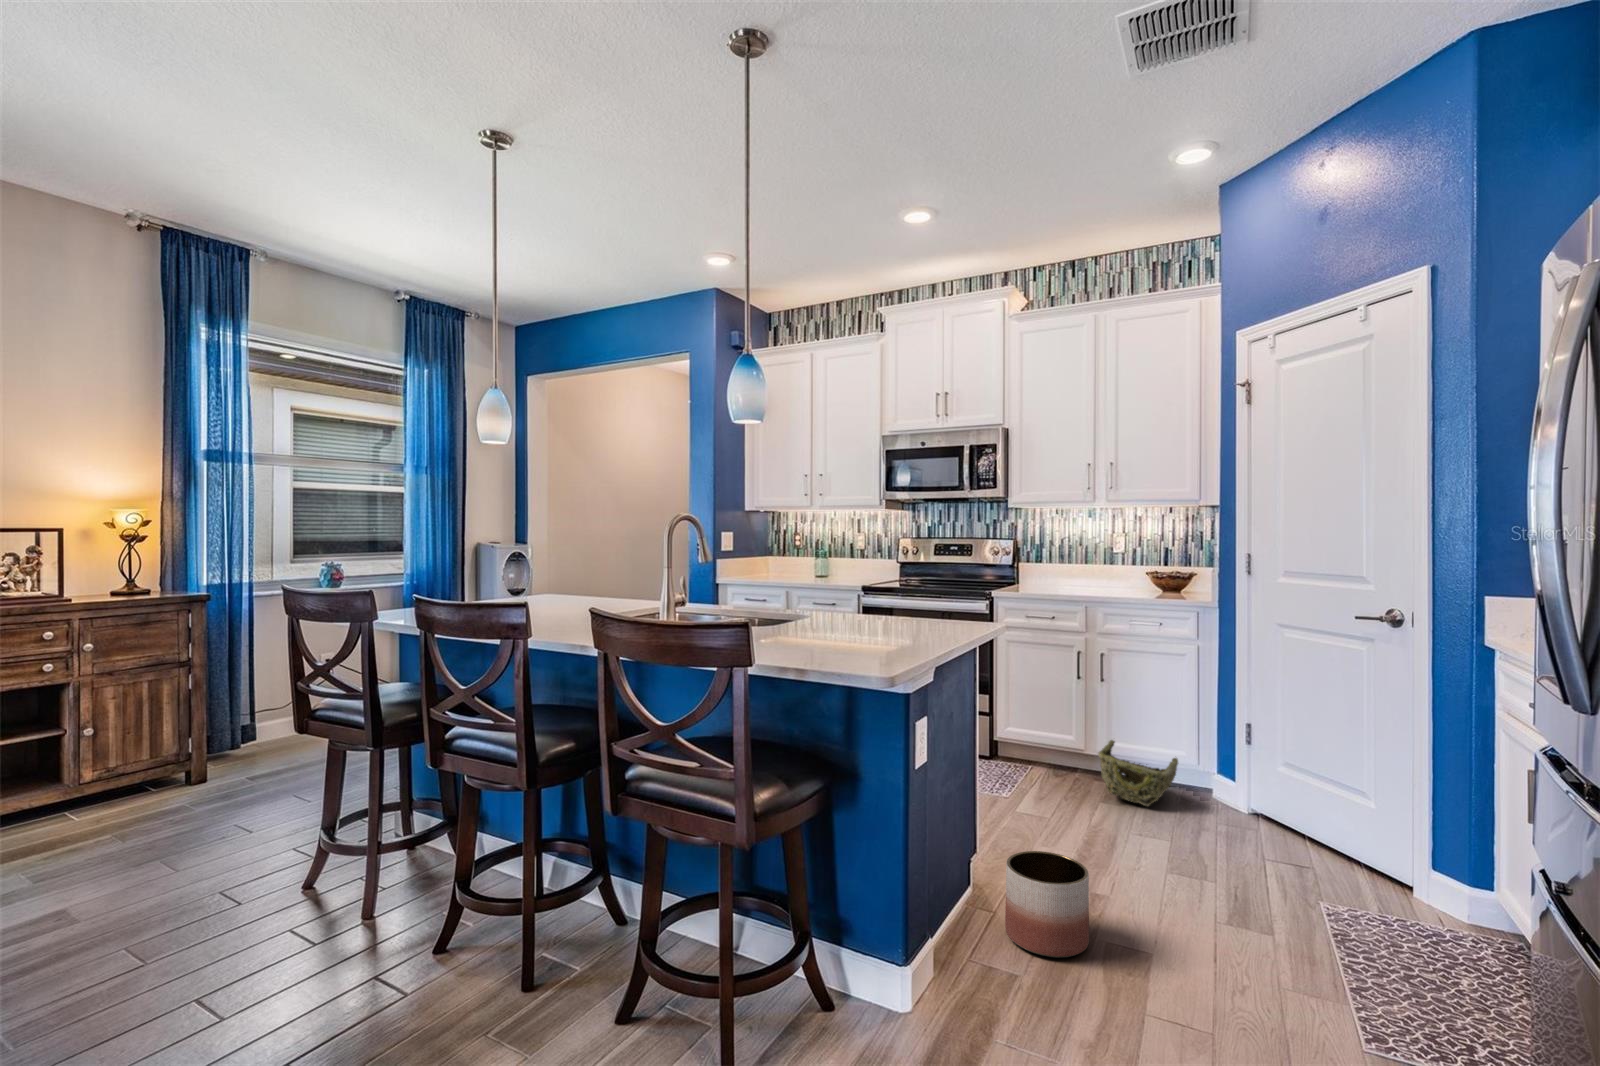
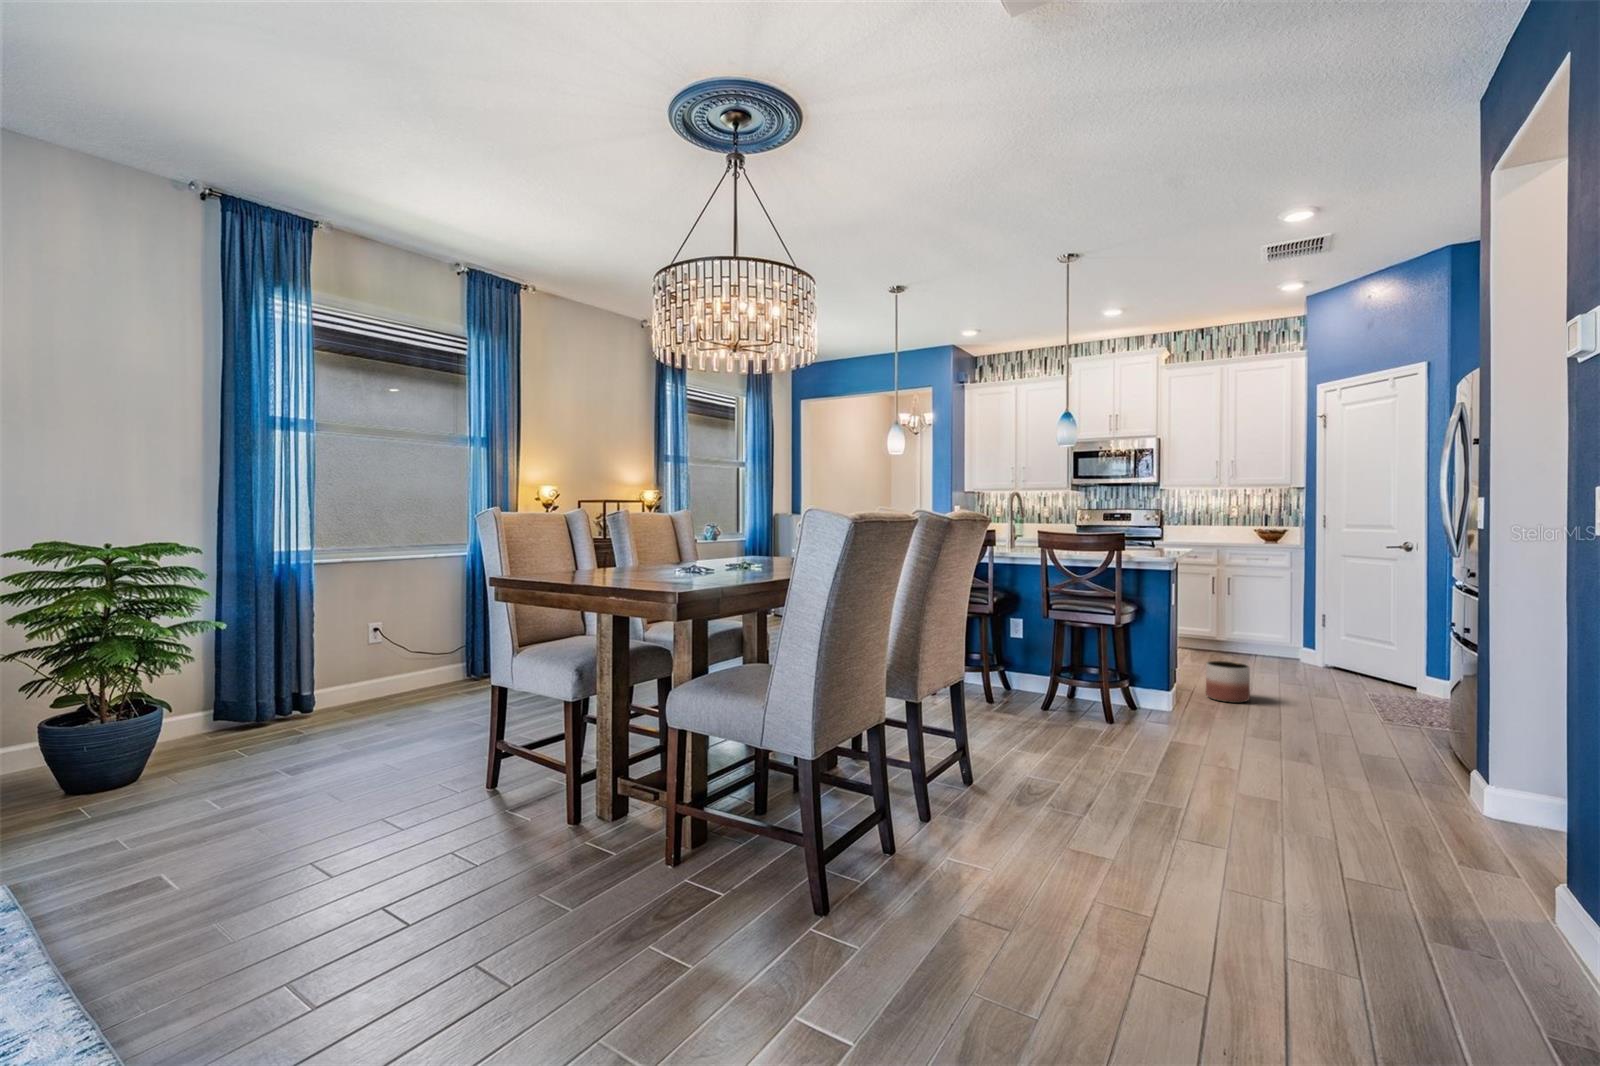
woven basket: present [1098,740,1178,806] -> none [1231,630,1278,663]

